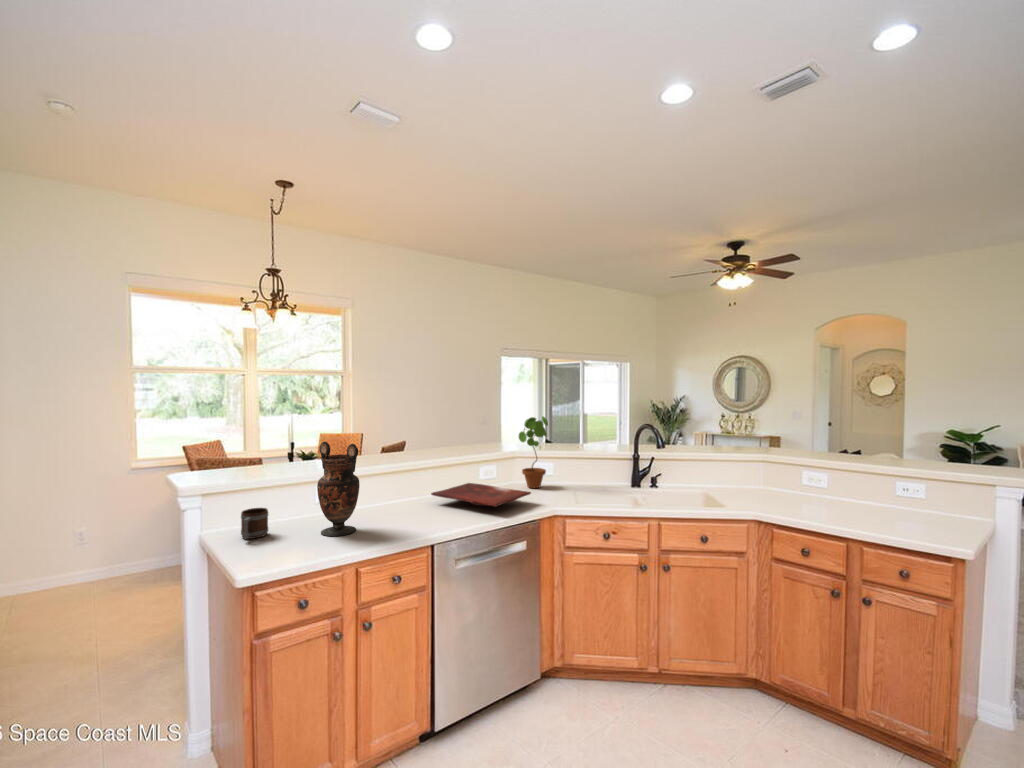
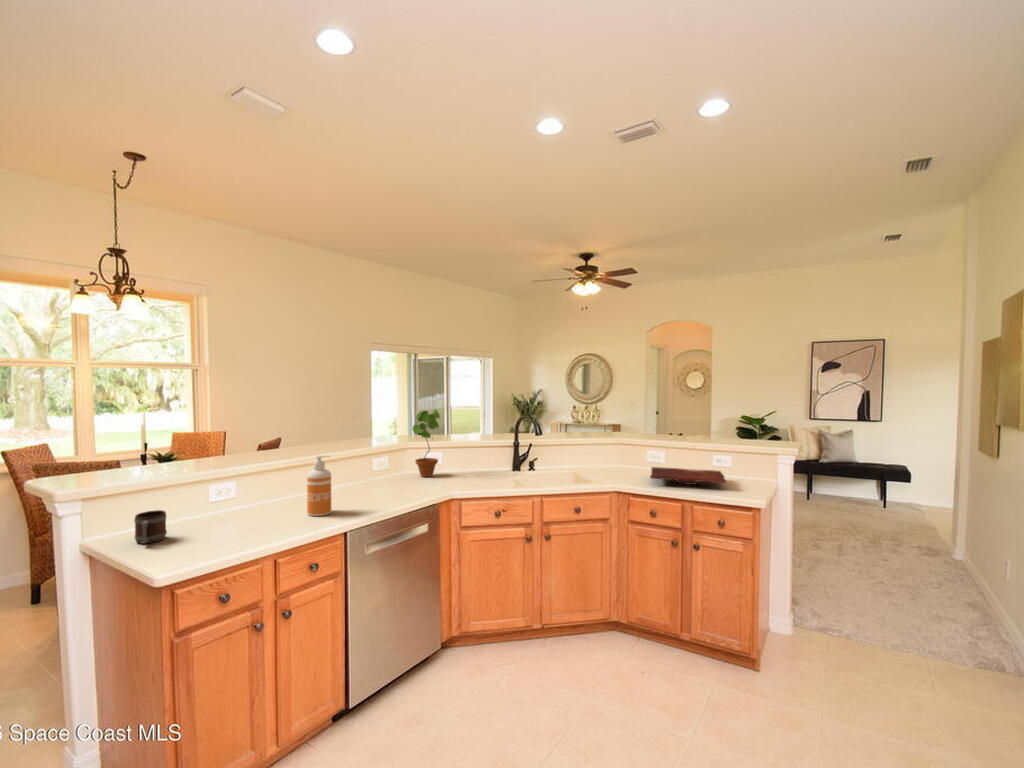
vase: present [317,442,360,536] -> none [222,439,269,533]
soap dispenser: none [399,462,423,524] -> present [307,456,331,516]
cutting board: present [431,483,531,507] -> present [650,467,726,485]

